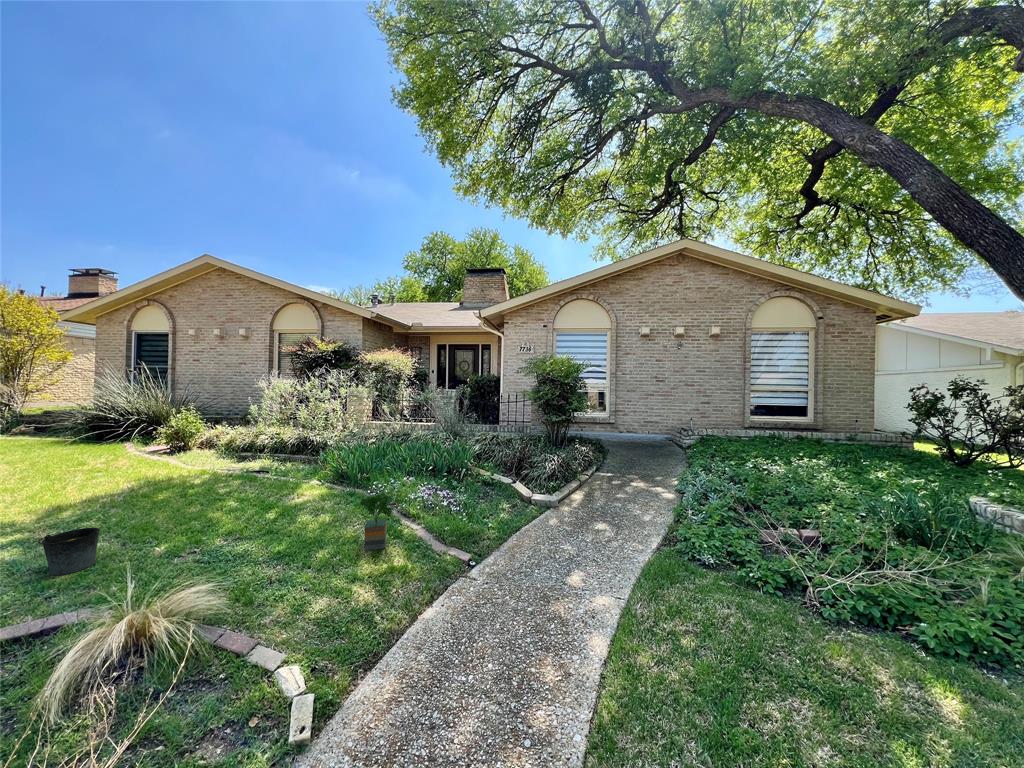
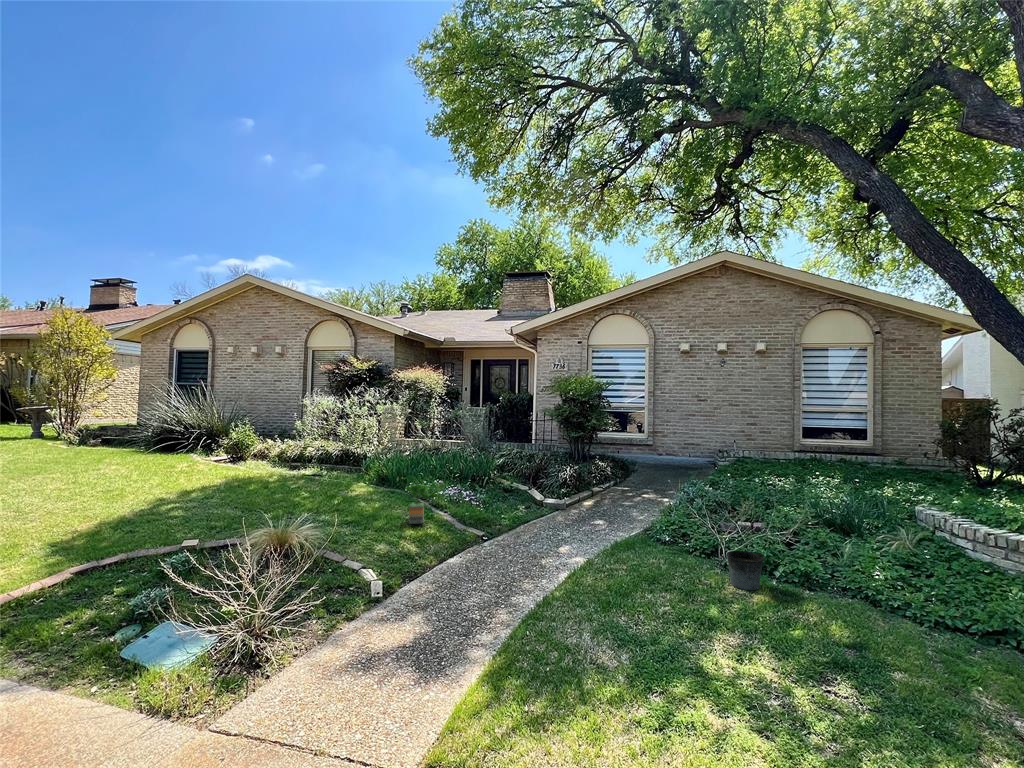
bucket: present [38,528,100,575] -> present [727,551,766,590]

